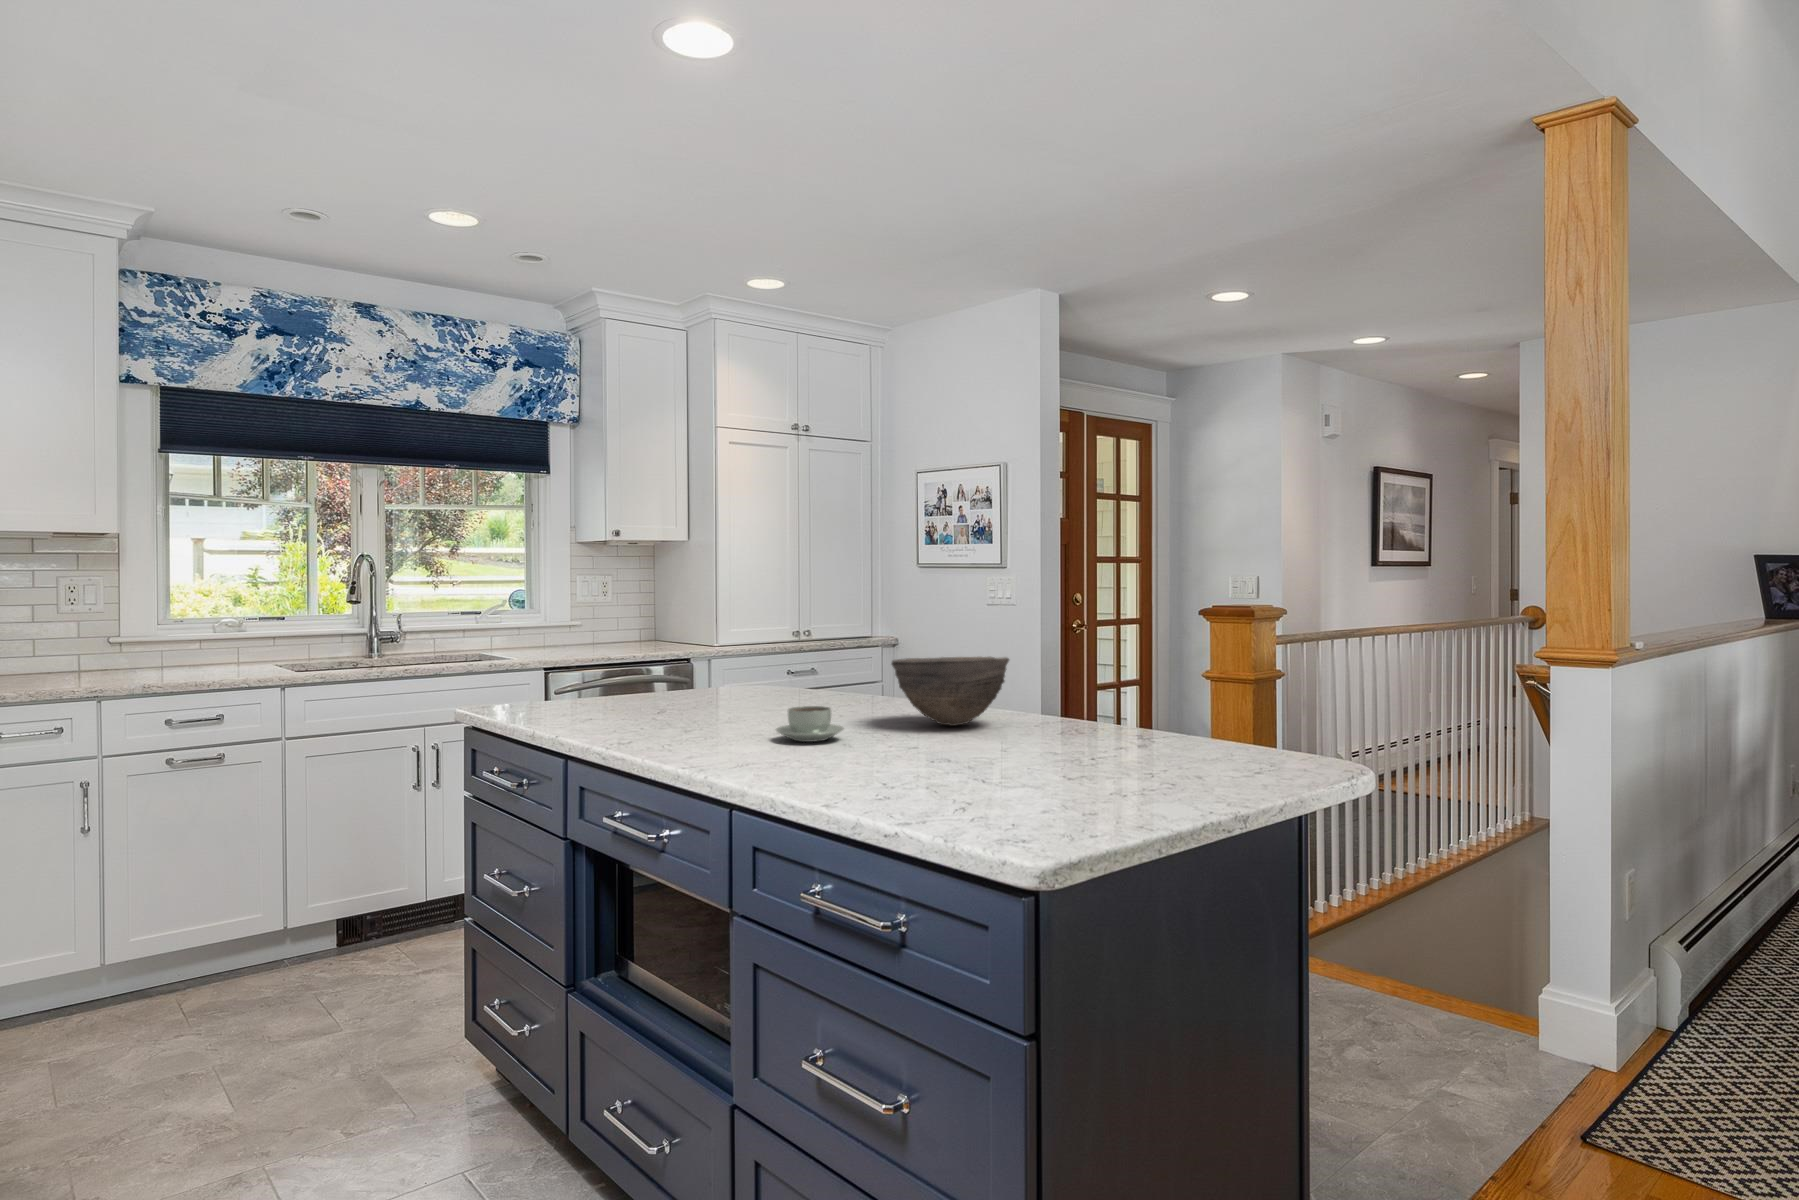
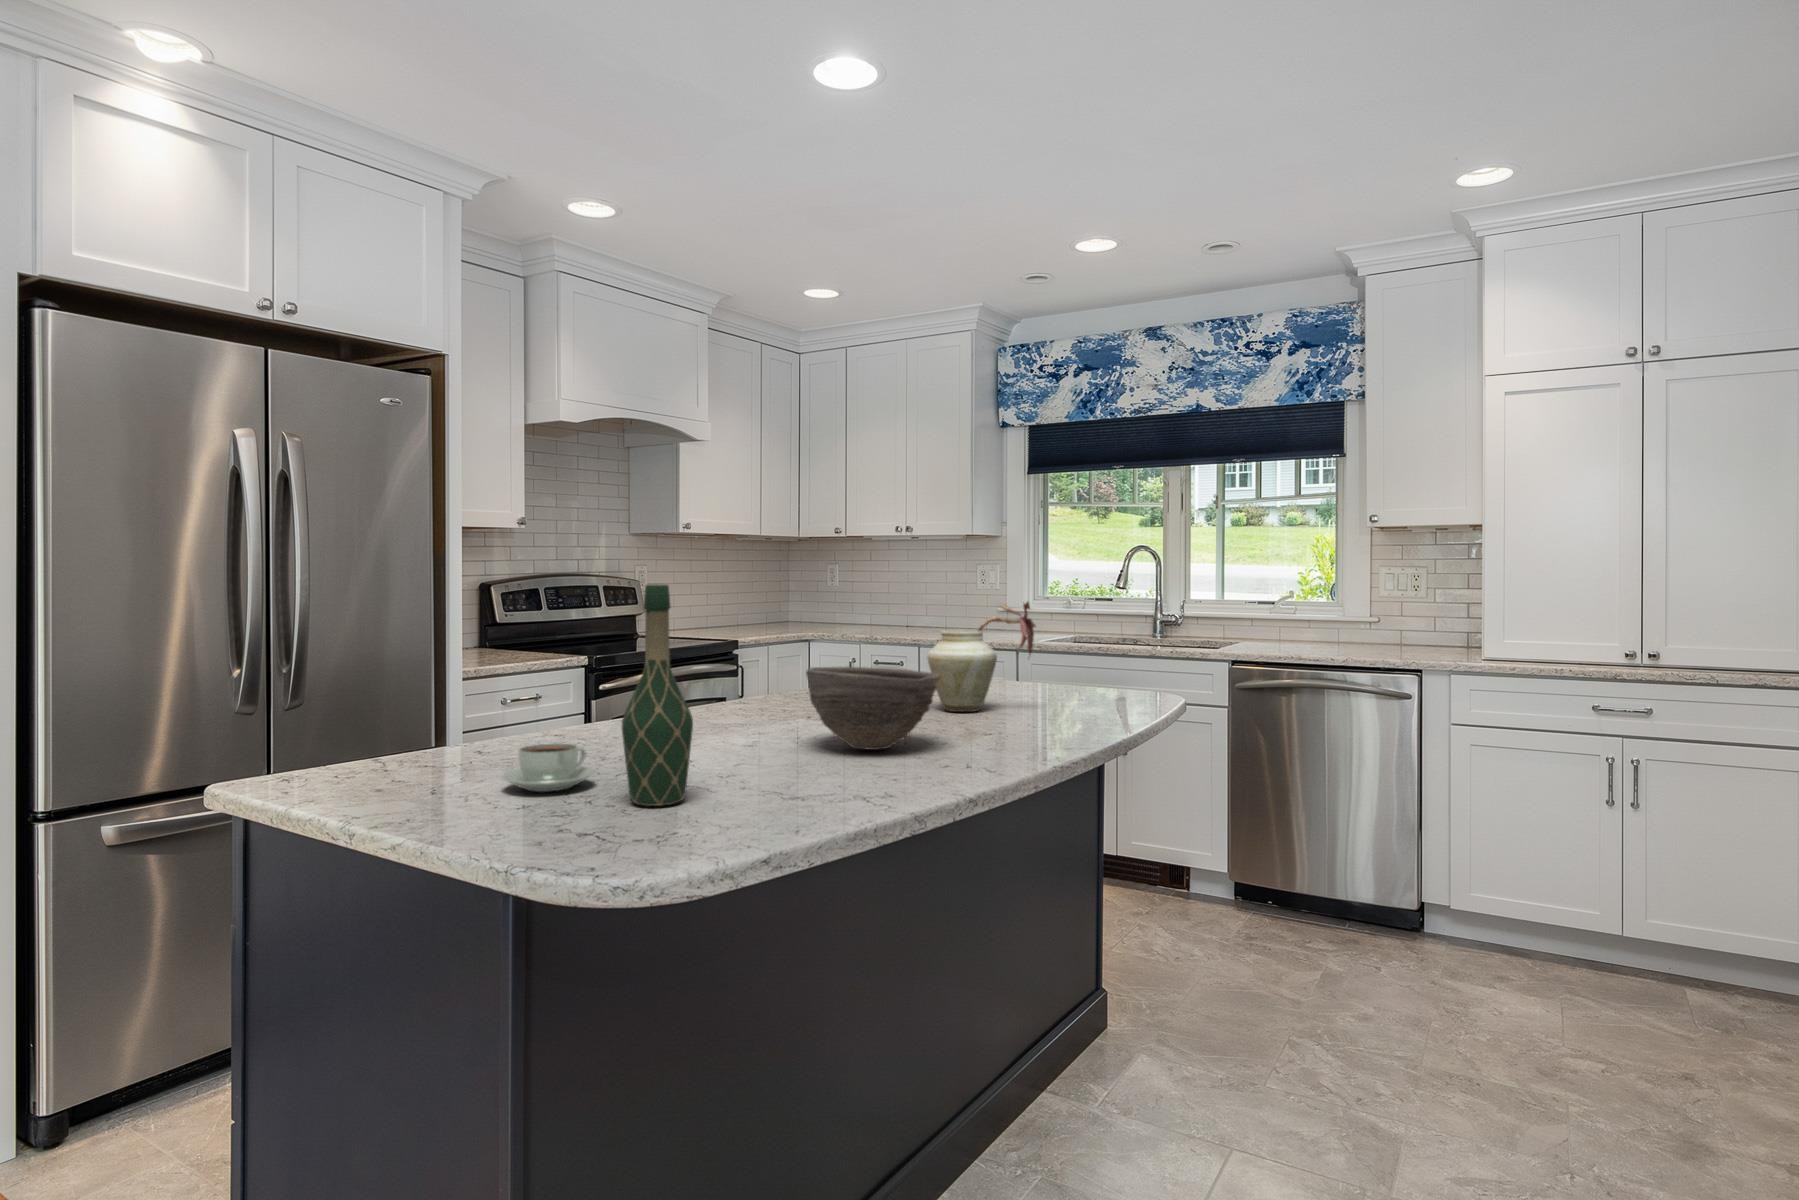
wine bottle: none [1113,583,1172,763] -> present [622,585,693,806]
vase: none [743,599,824,705] -> present [927,602,1035,712]
coffee cup: present [775,706,844,742] -> present [502,743,595,792]

